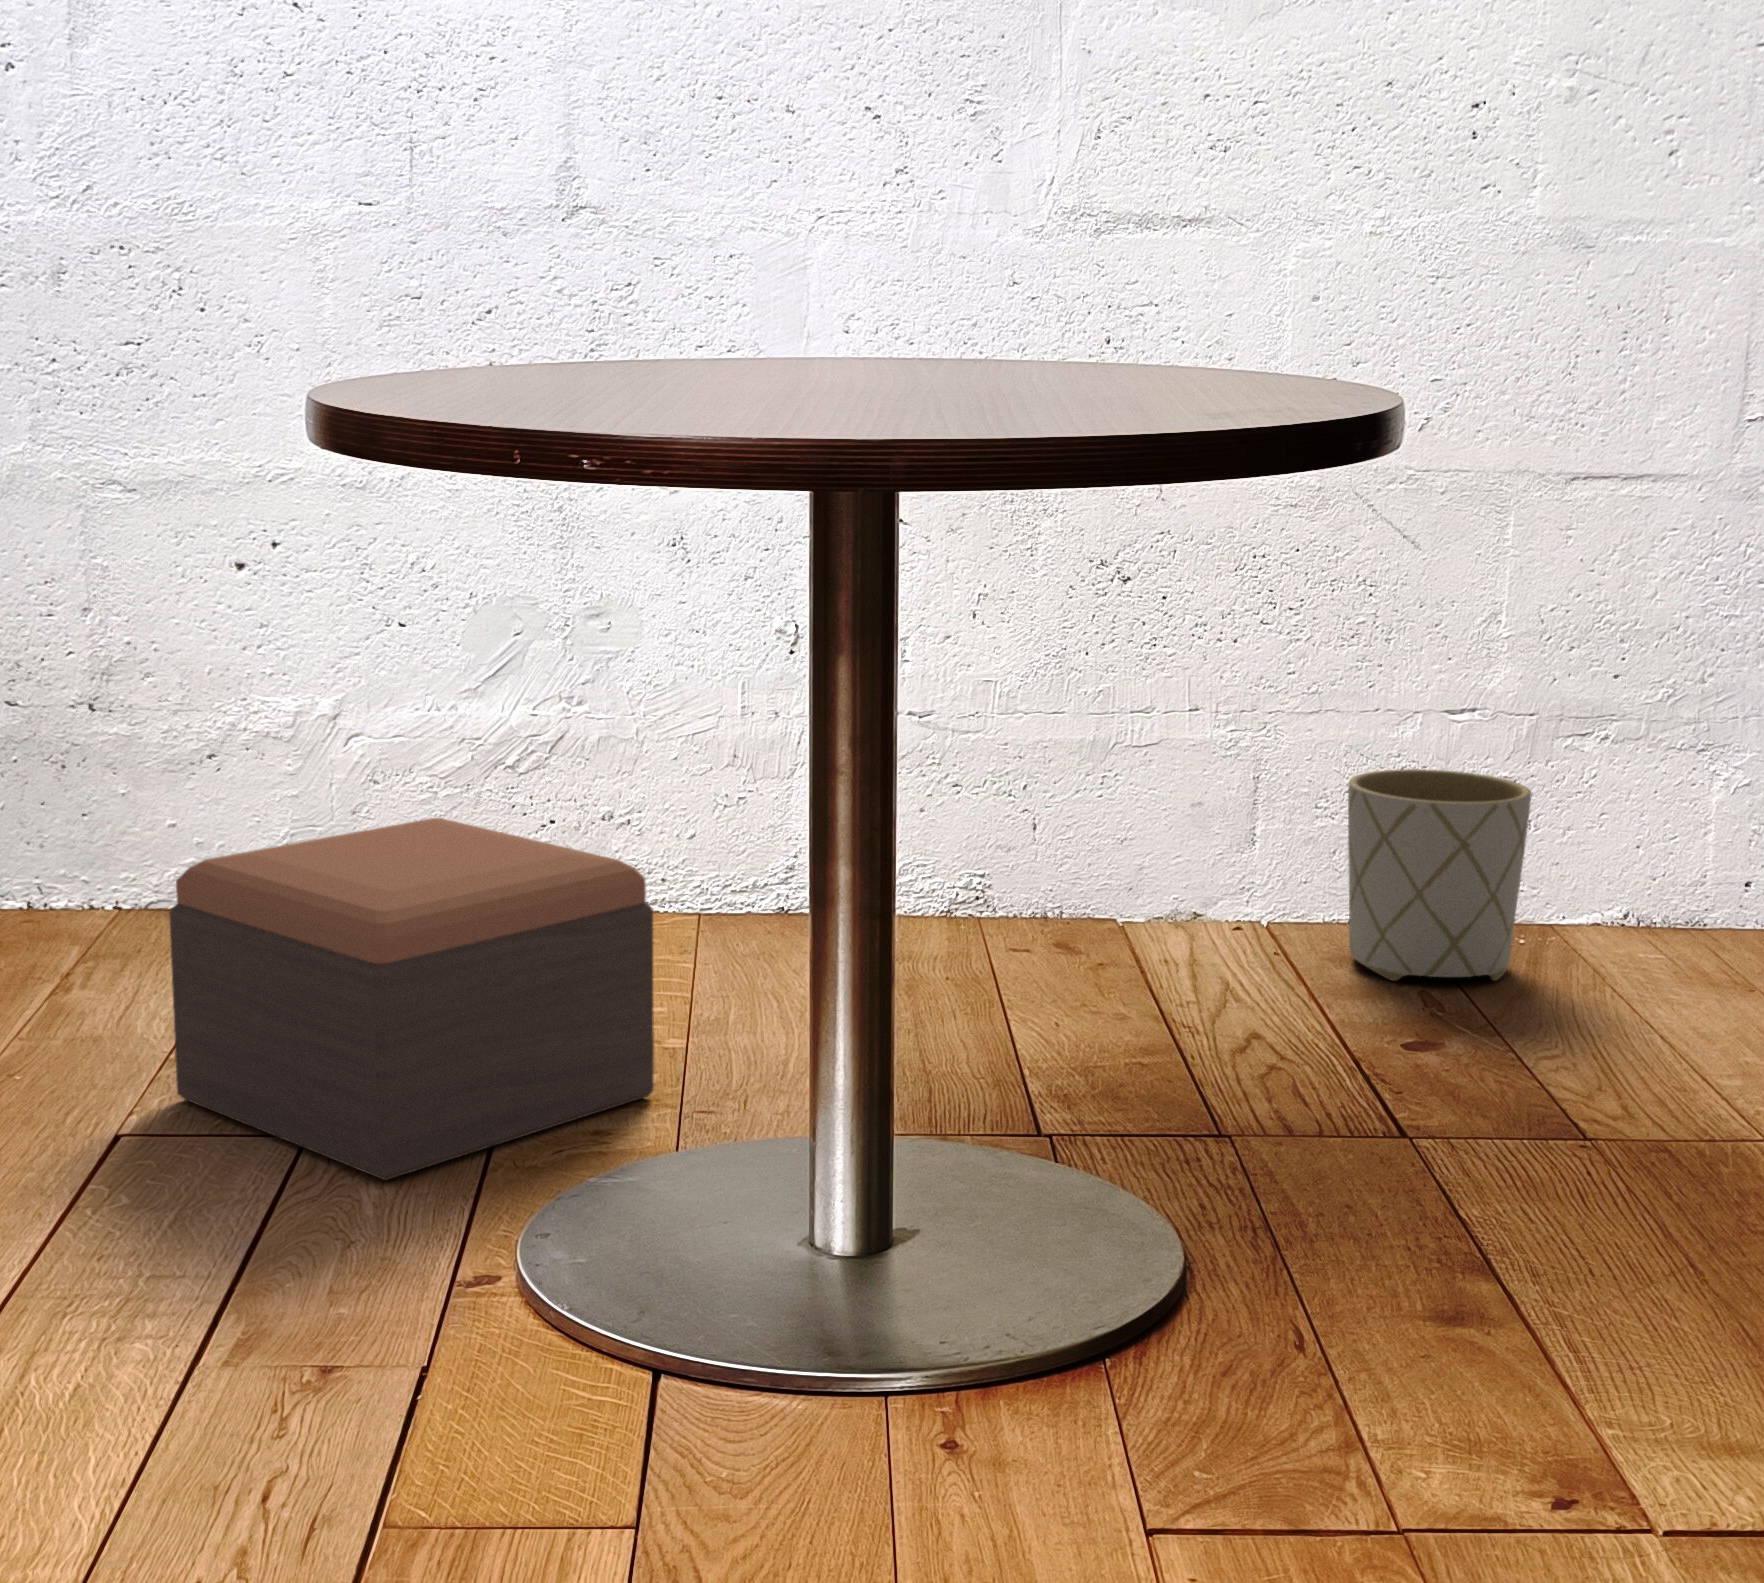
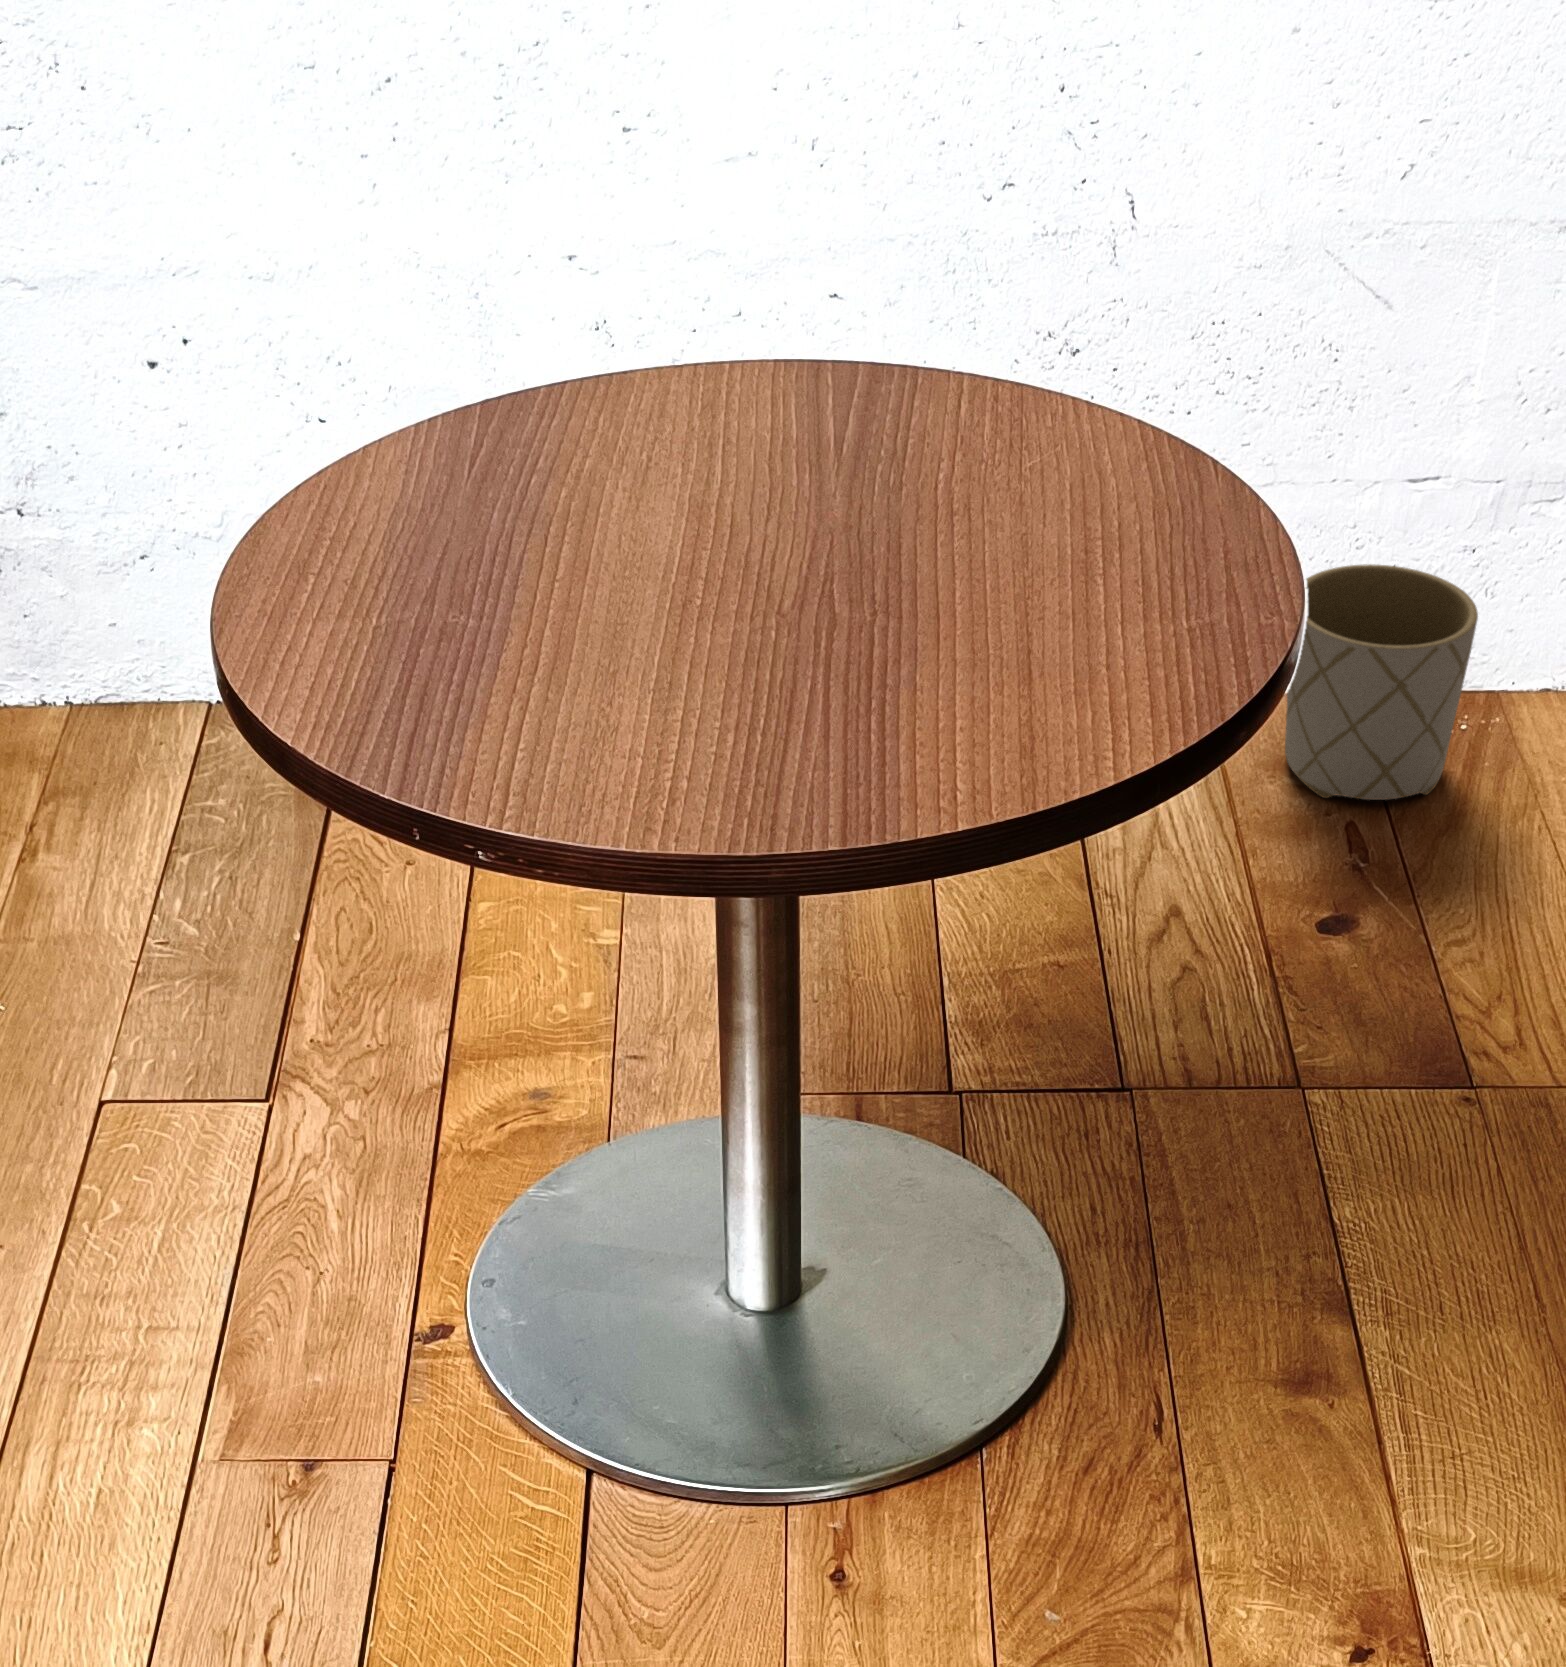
footstool: present [169,818,654,1180] -> none [119,739,591,1176]

